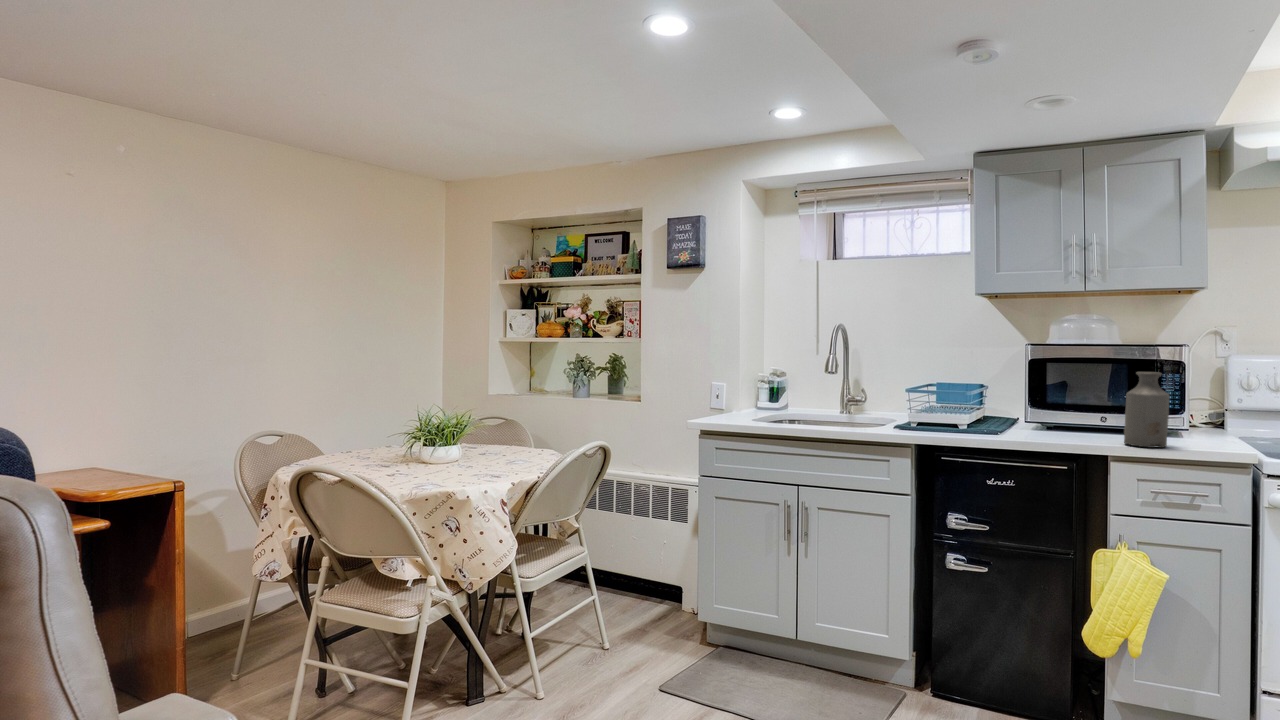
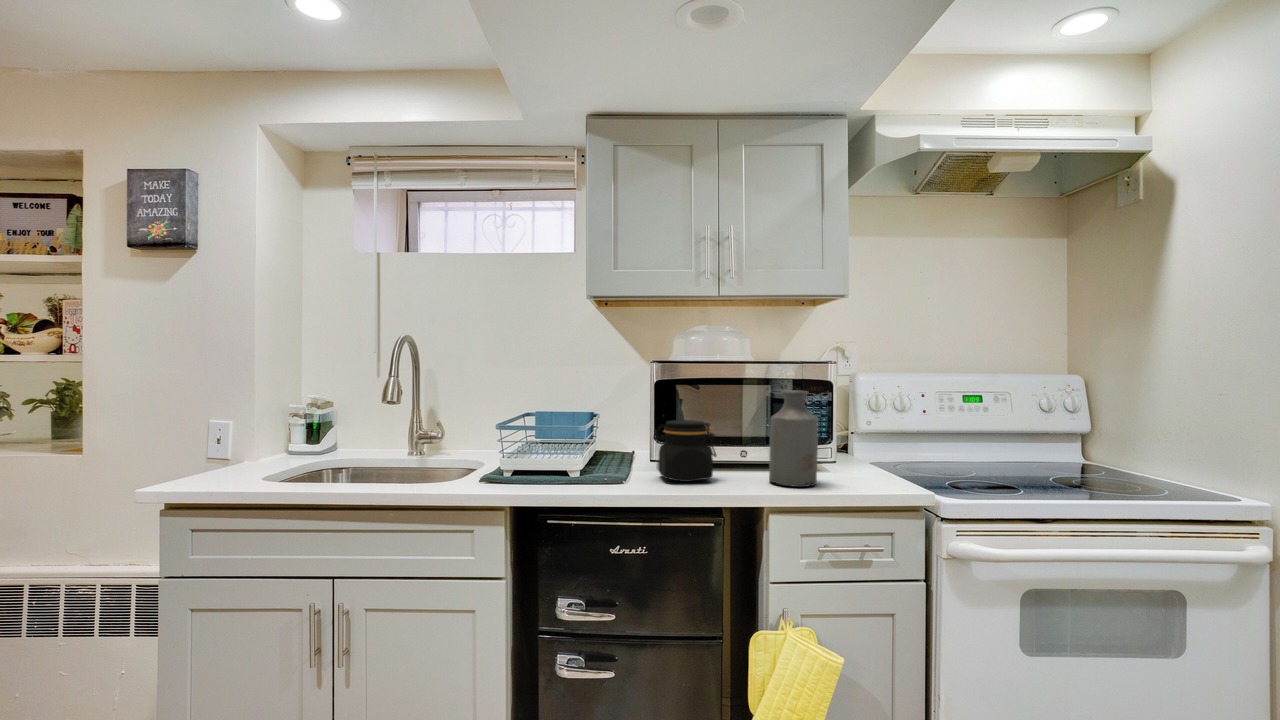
jar: none [1026,393,1080,439] -> present [653,420,717,482]

